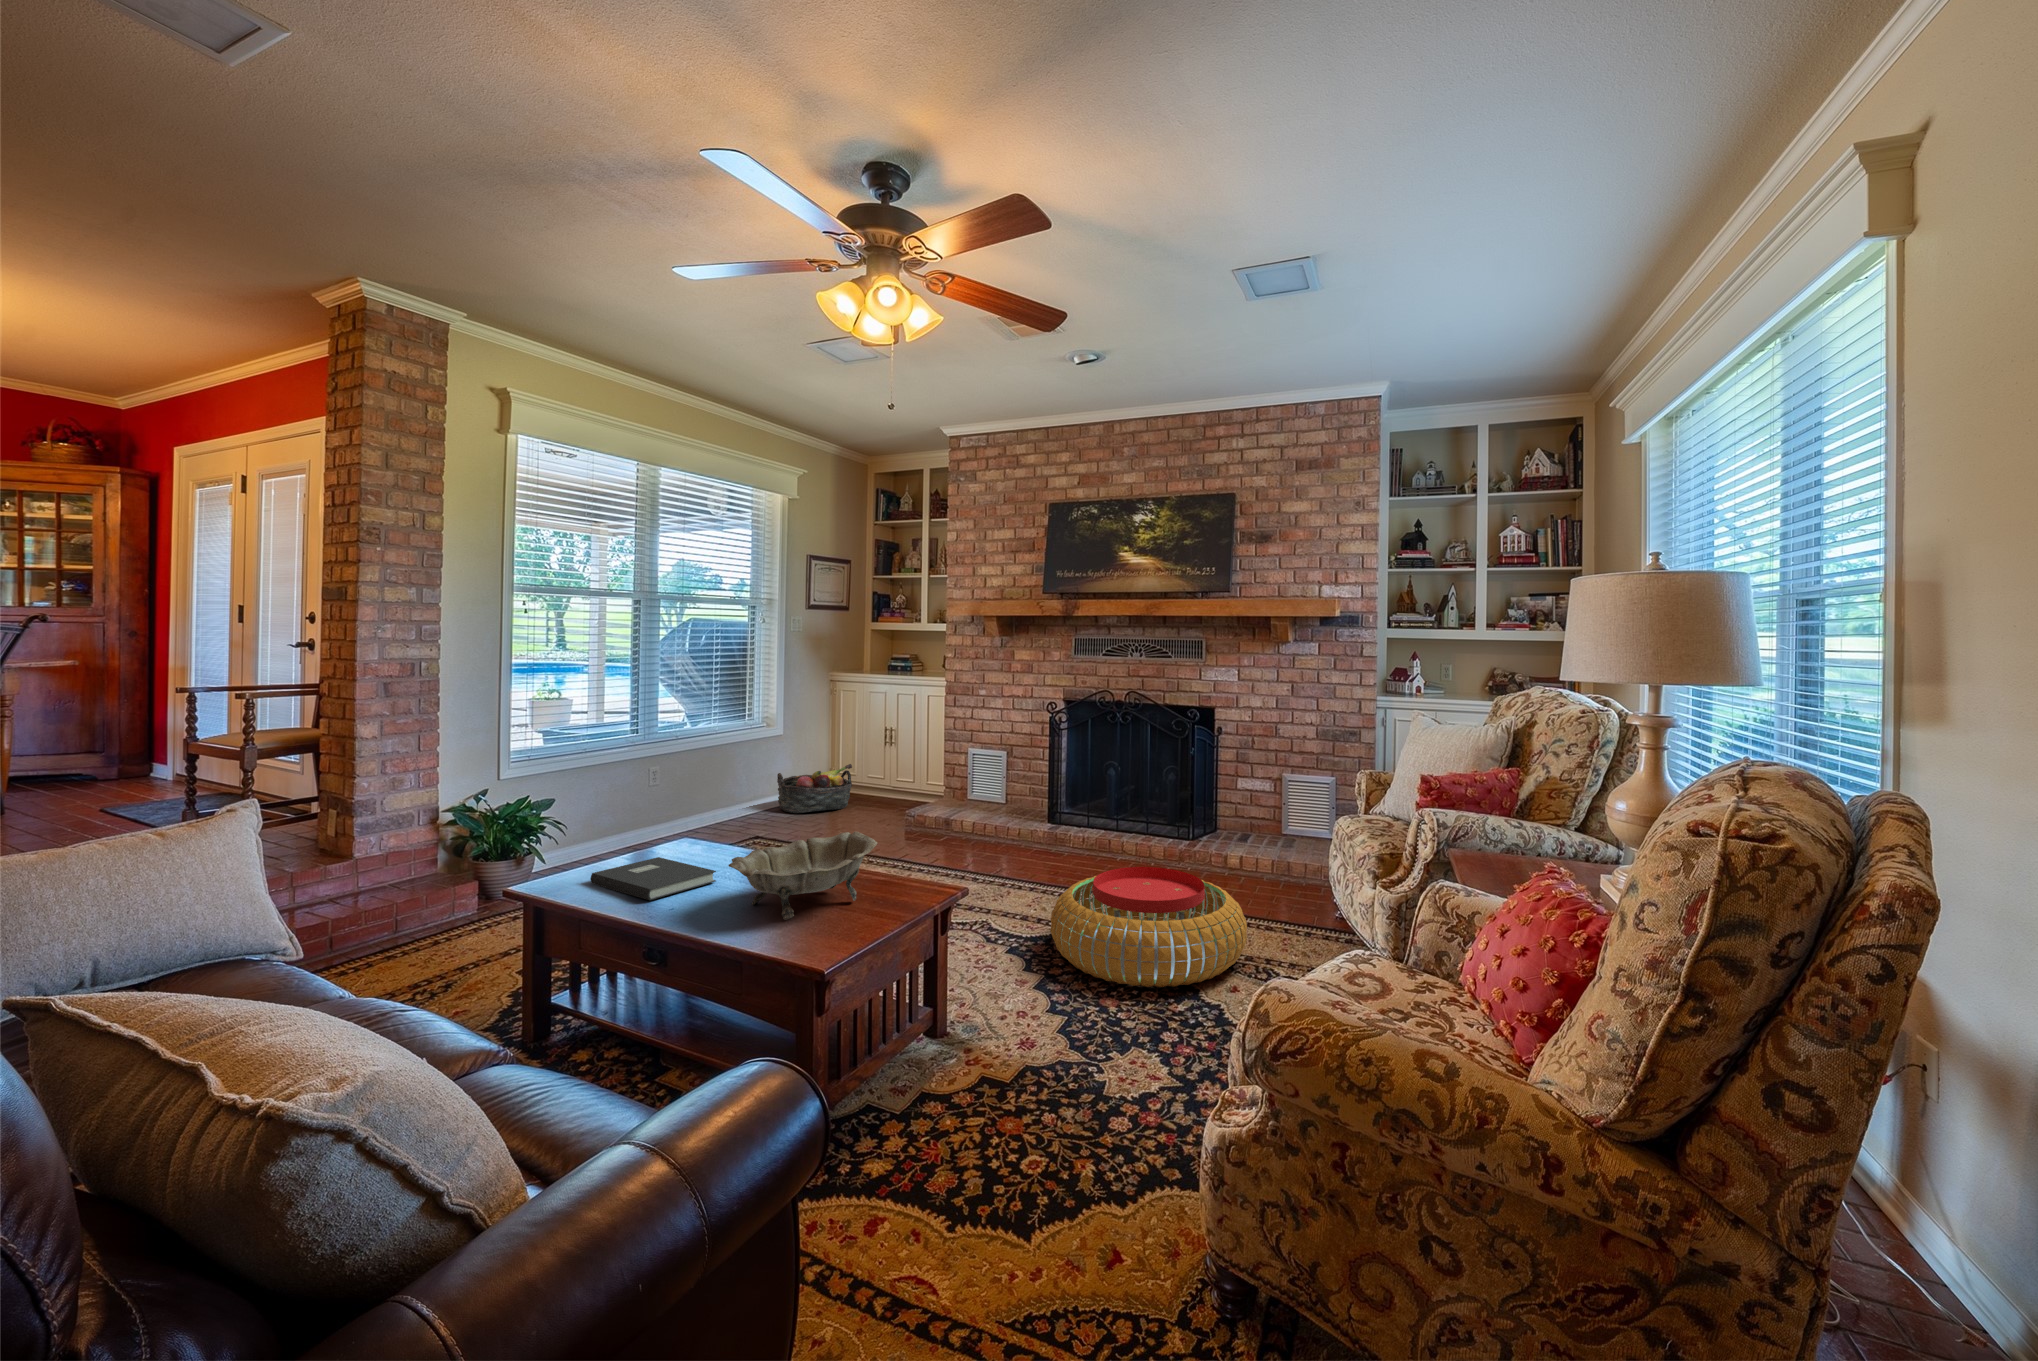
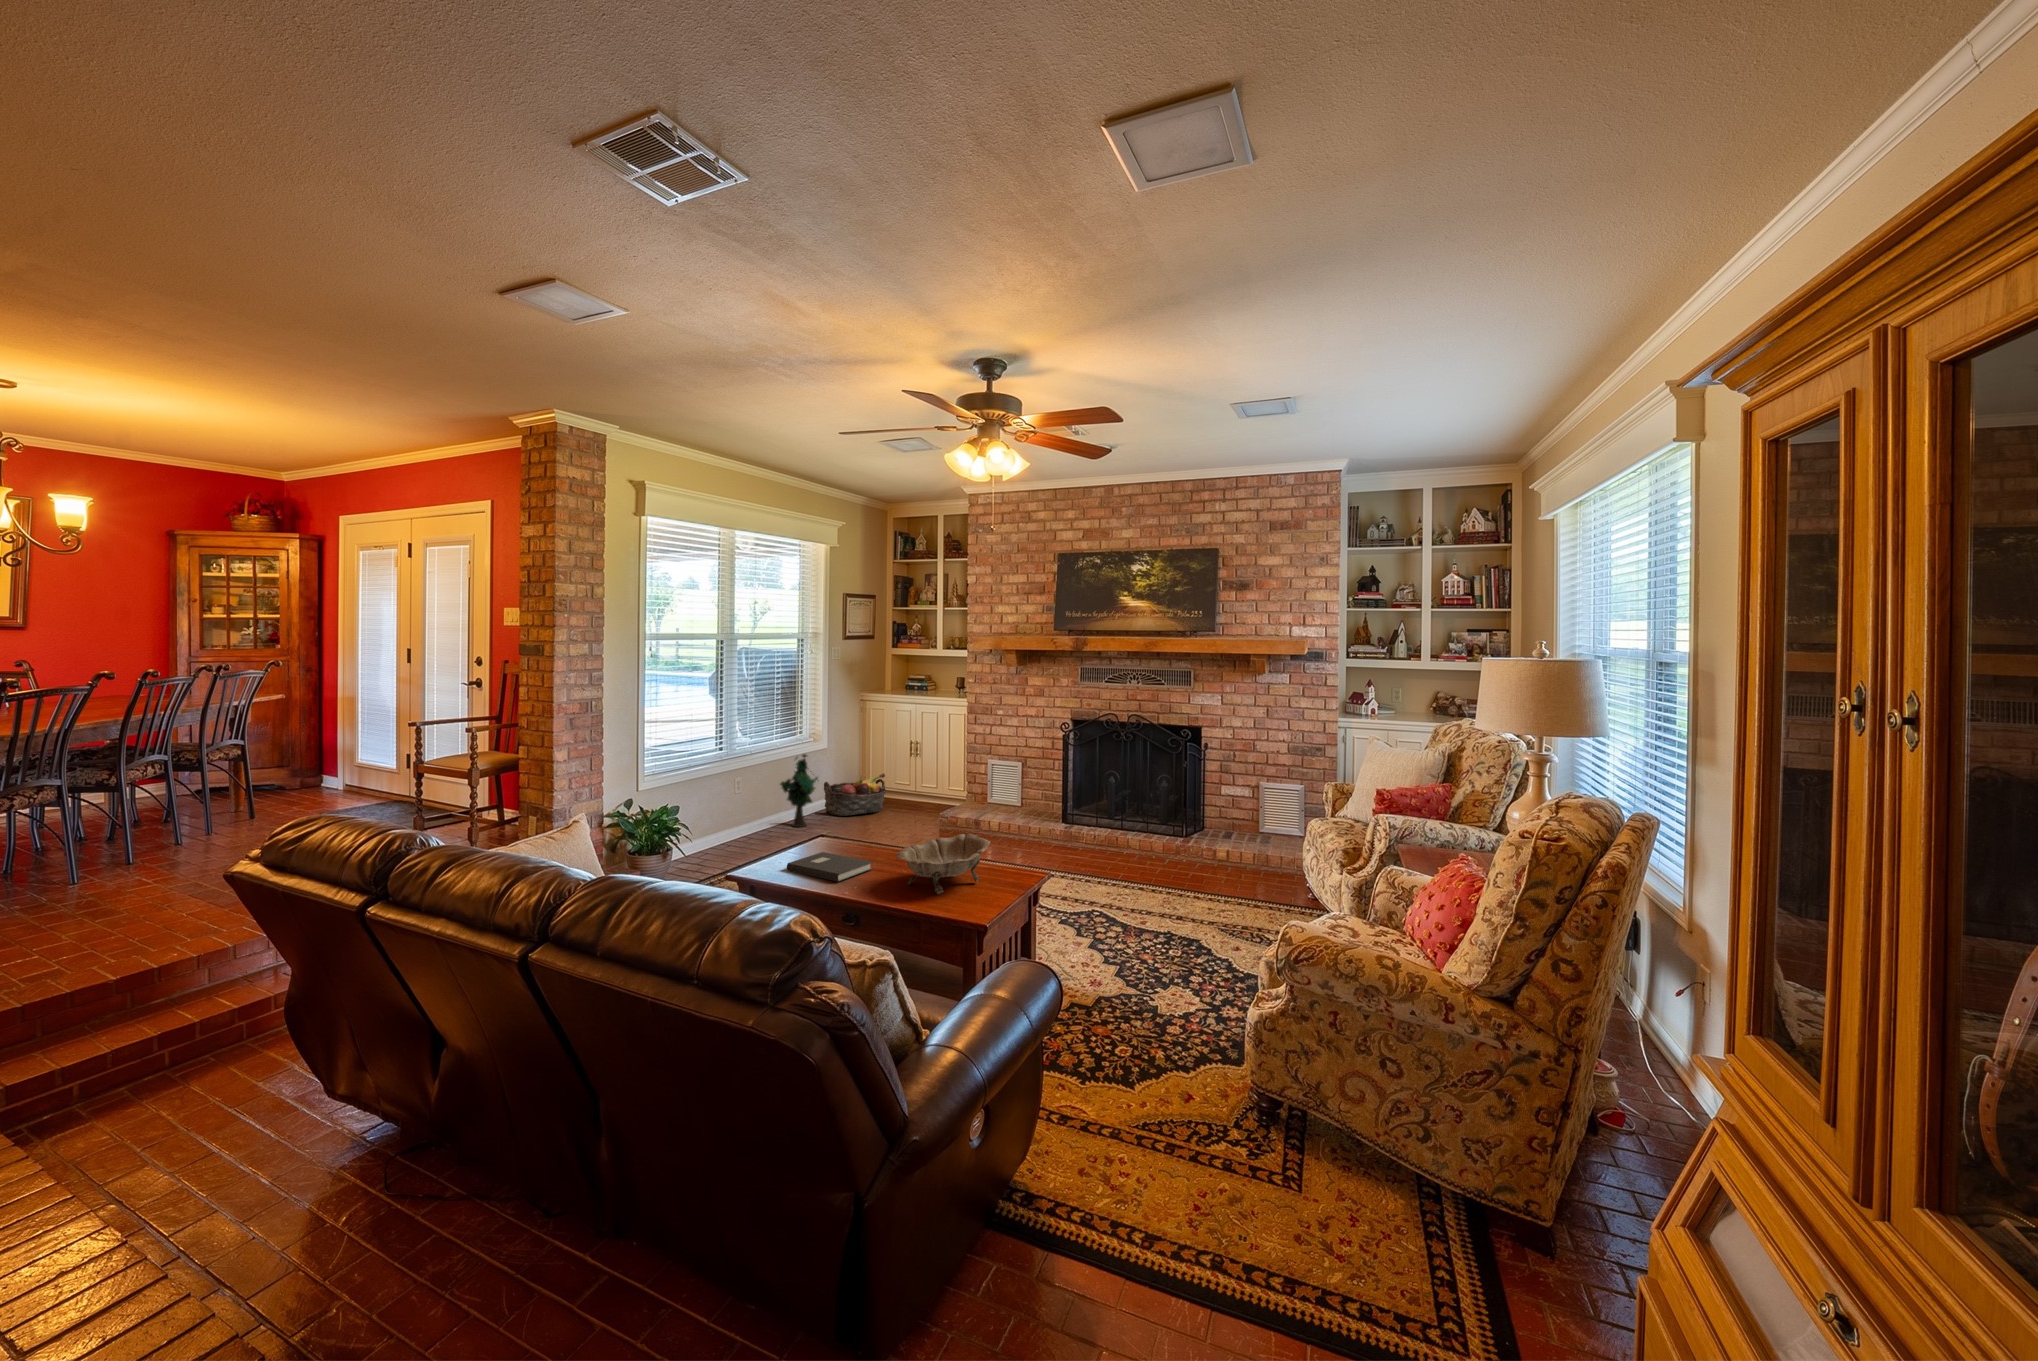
decorative plant: none [713,739,765,826] -> present [780,754,818,827]
pouf: present [1051,867,1247,987] -> none [1093,859,1244,948]

